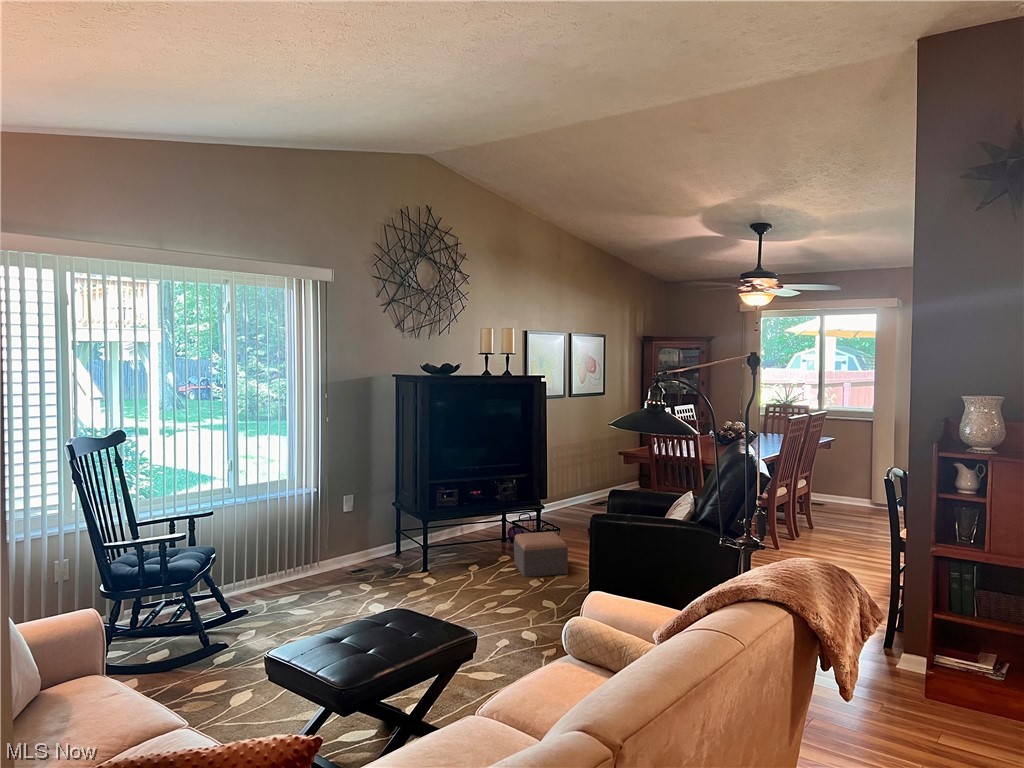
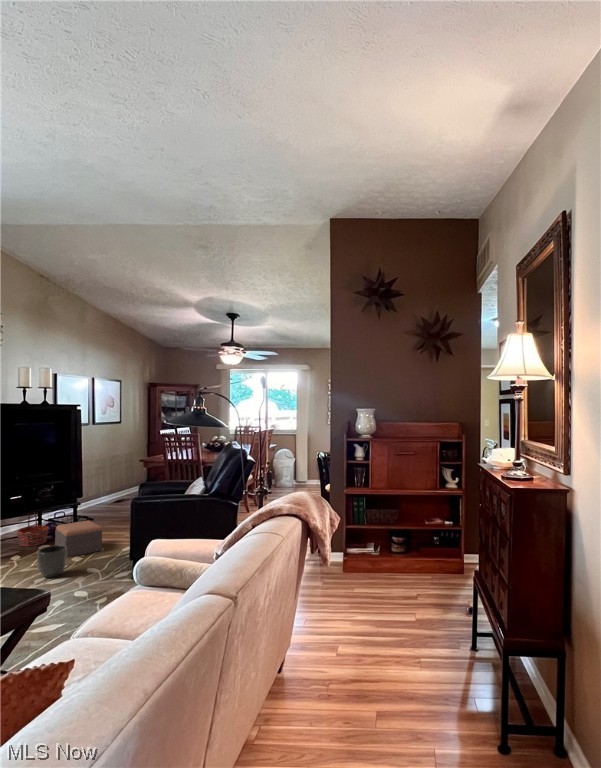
basket: none [474,504,509,555] -> present [17,513,49,546]
planter: none [487,562,521,602] -> present [37,545,67,578]

